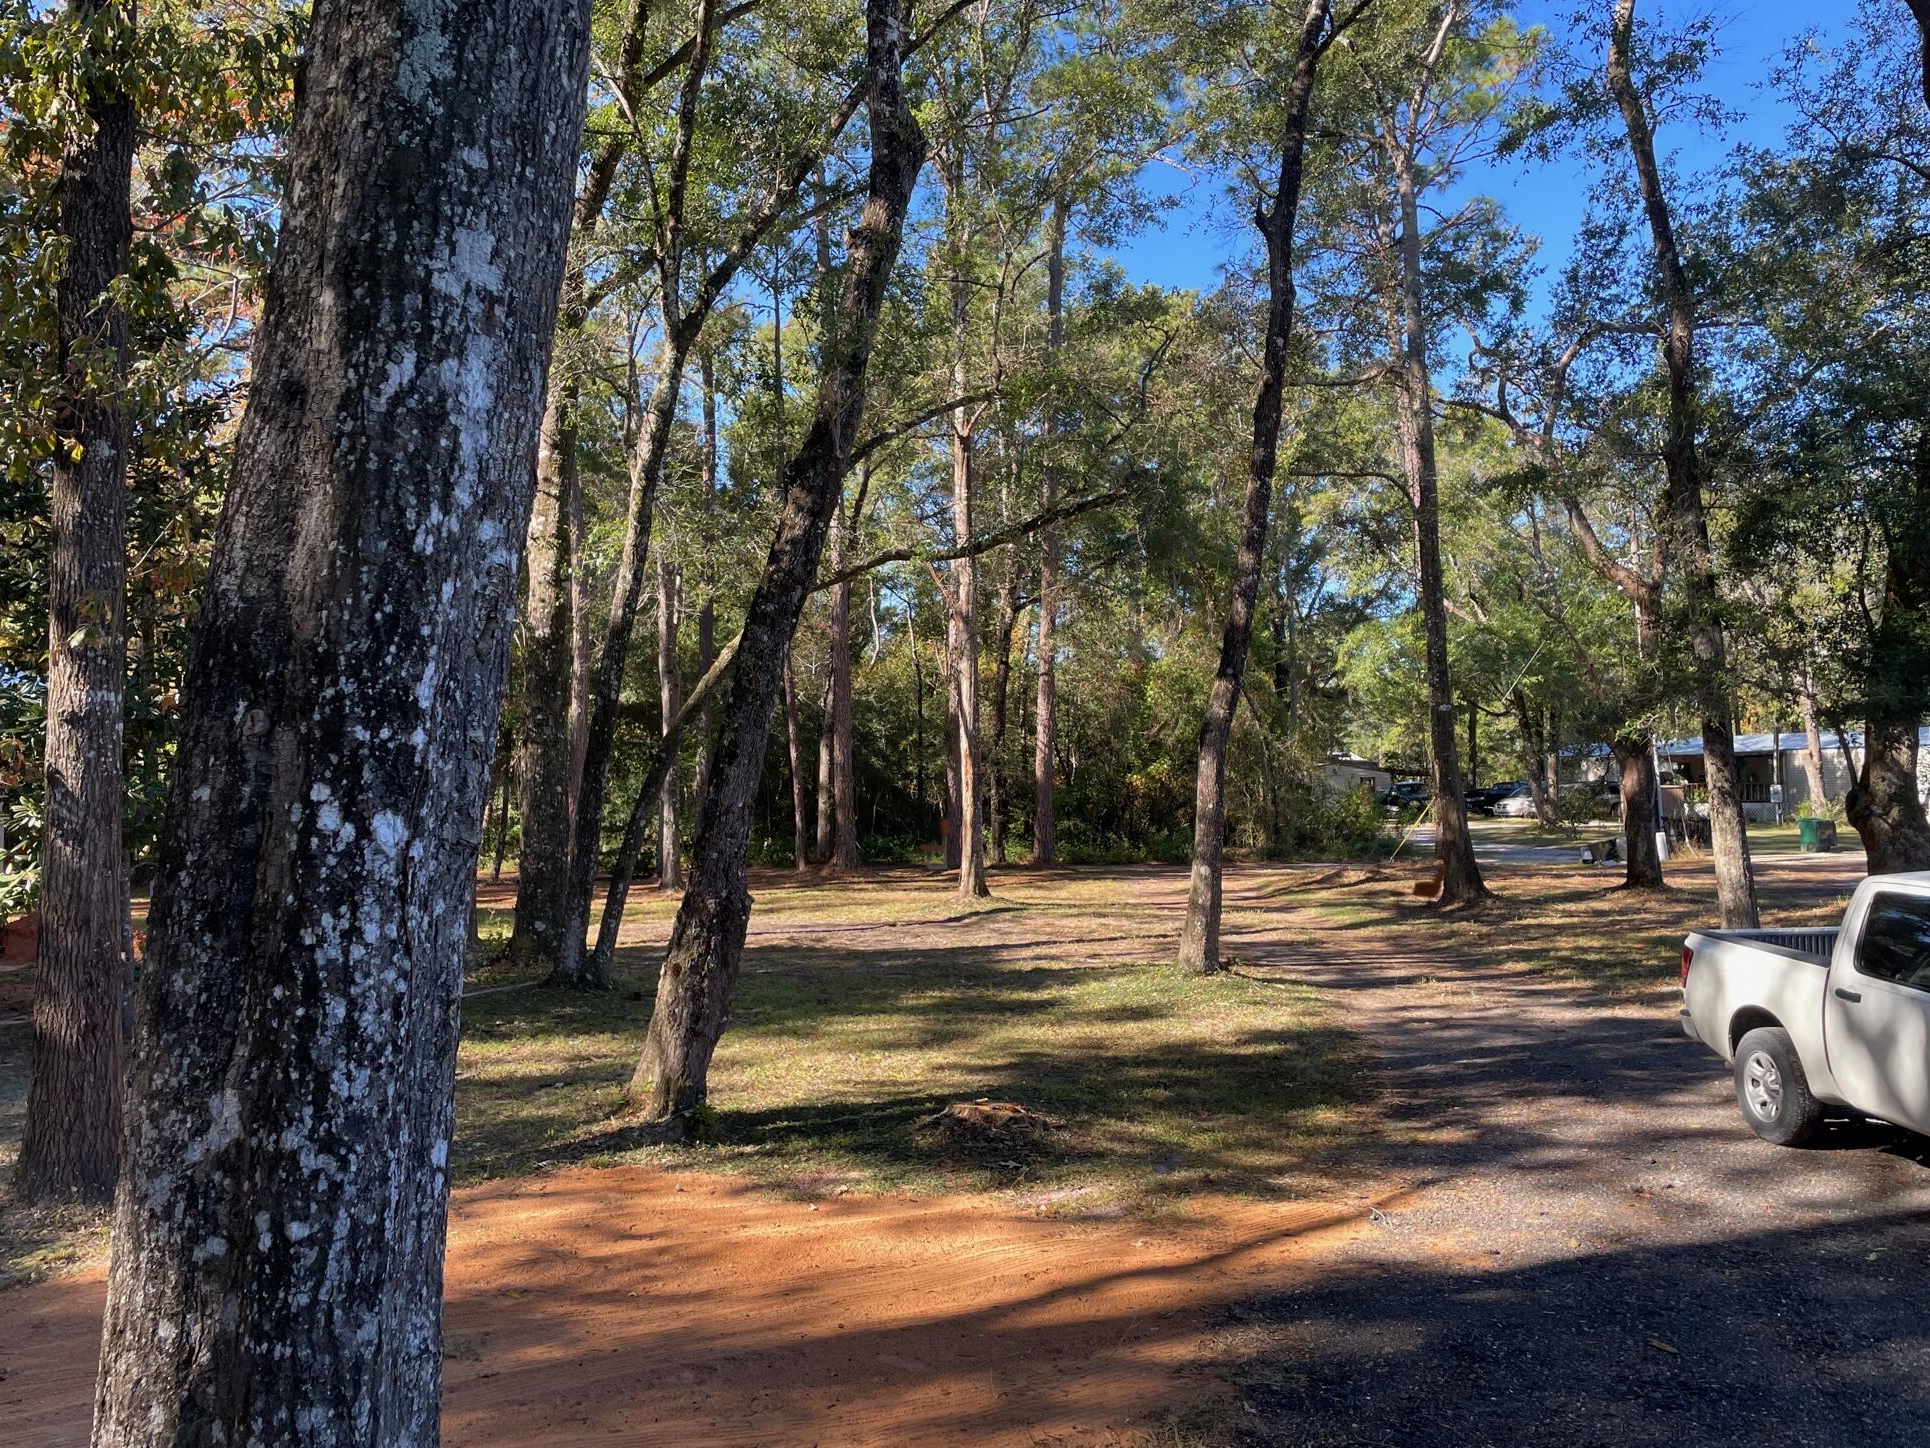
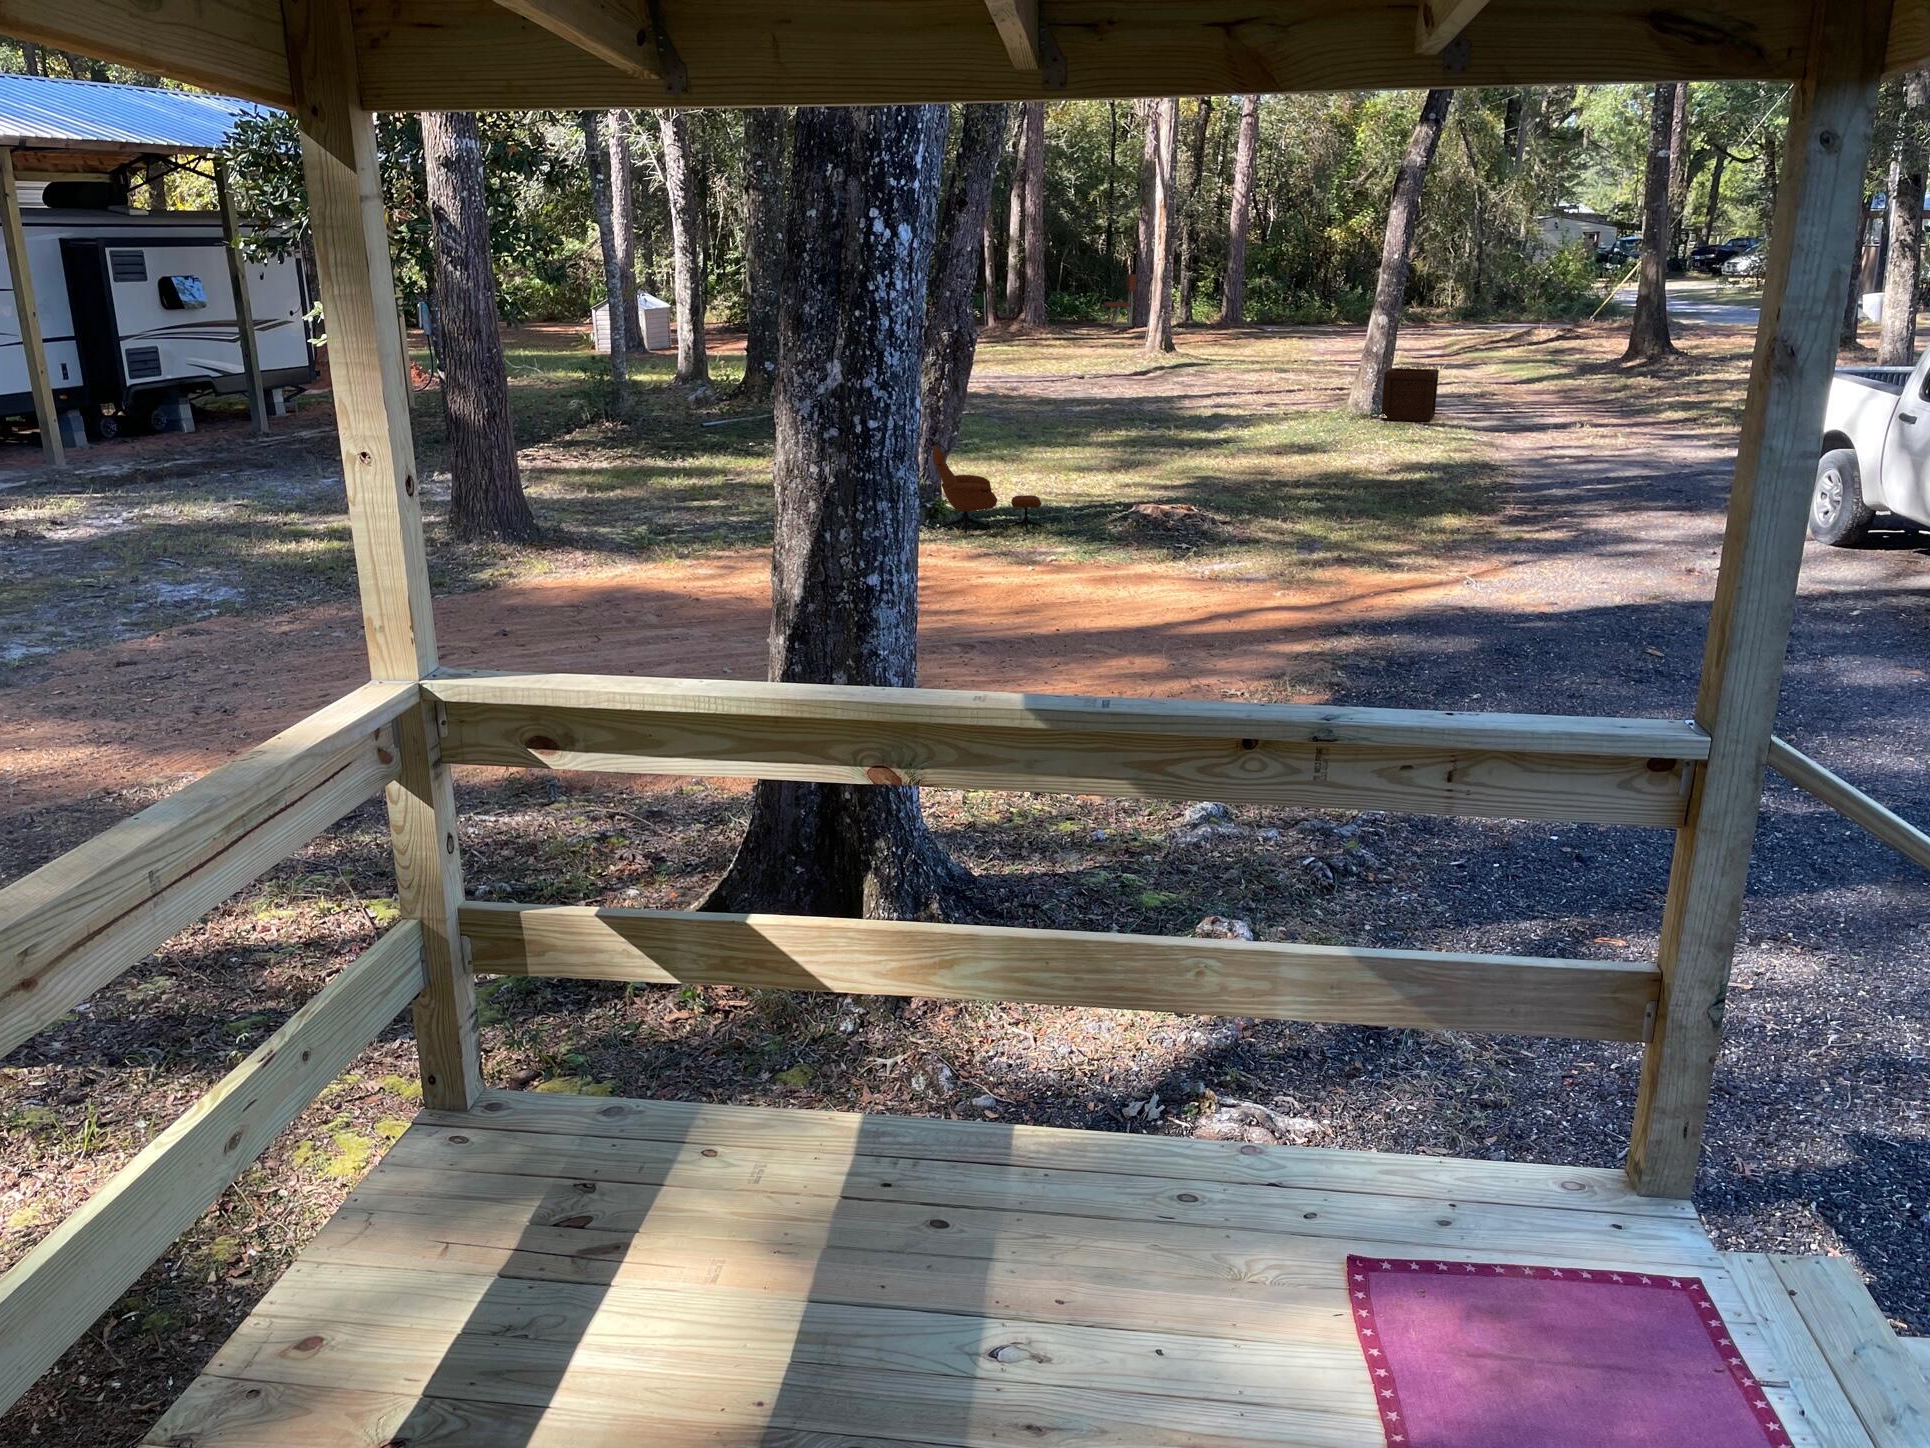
lounge chair: present [1389,866,1444,905] -> present [932,445,1047,533]
wooden crate: none [1211,918,1267,975] -> present [1381,368,1439,422]

